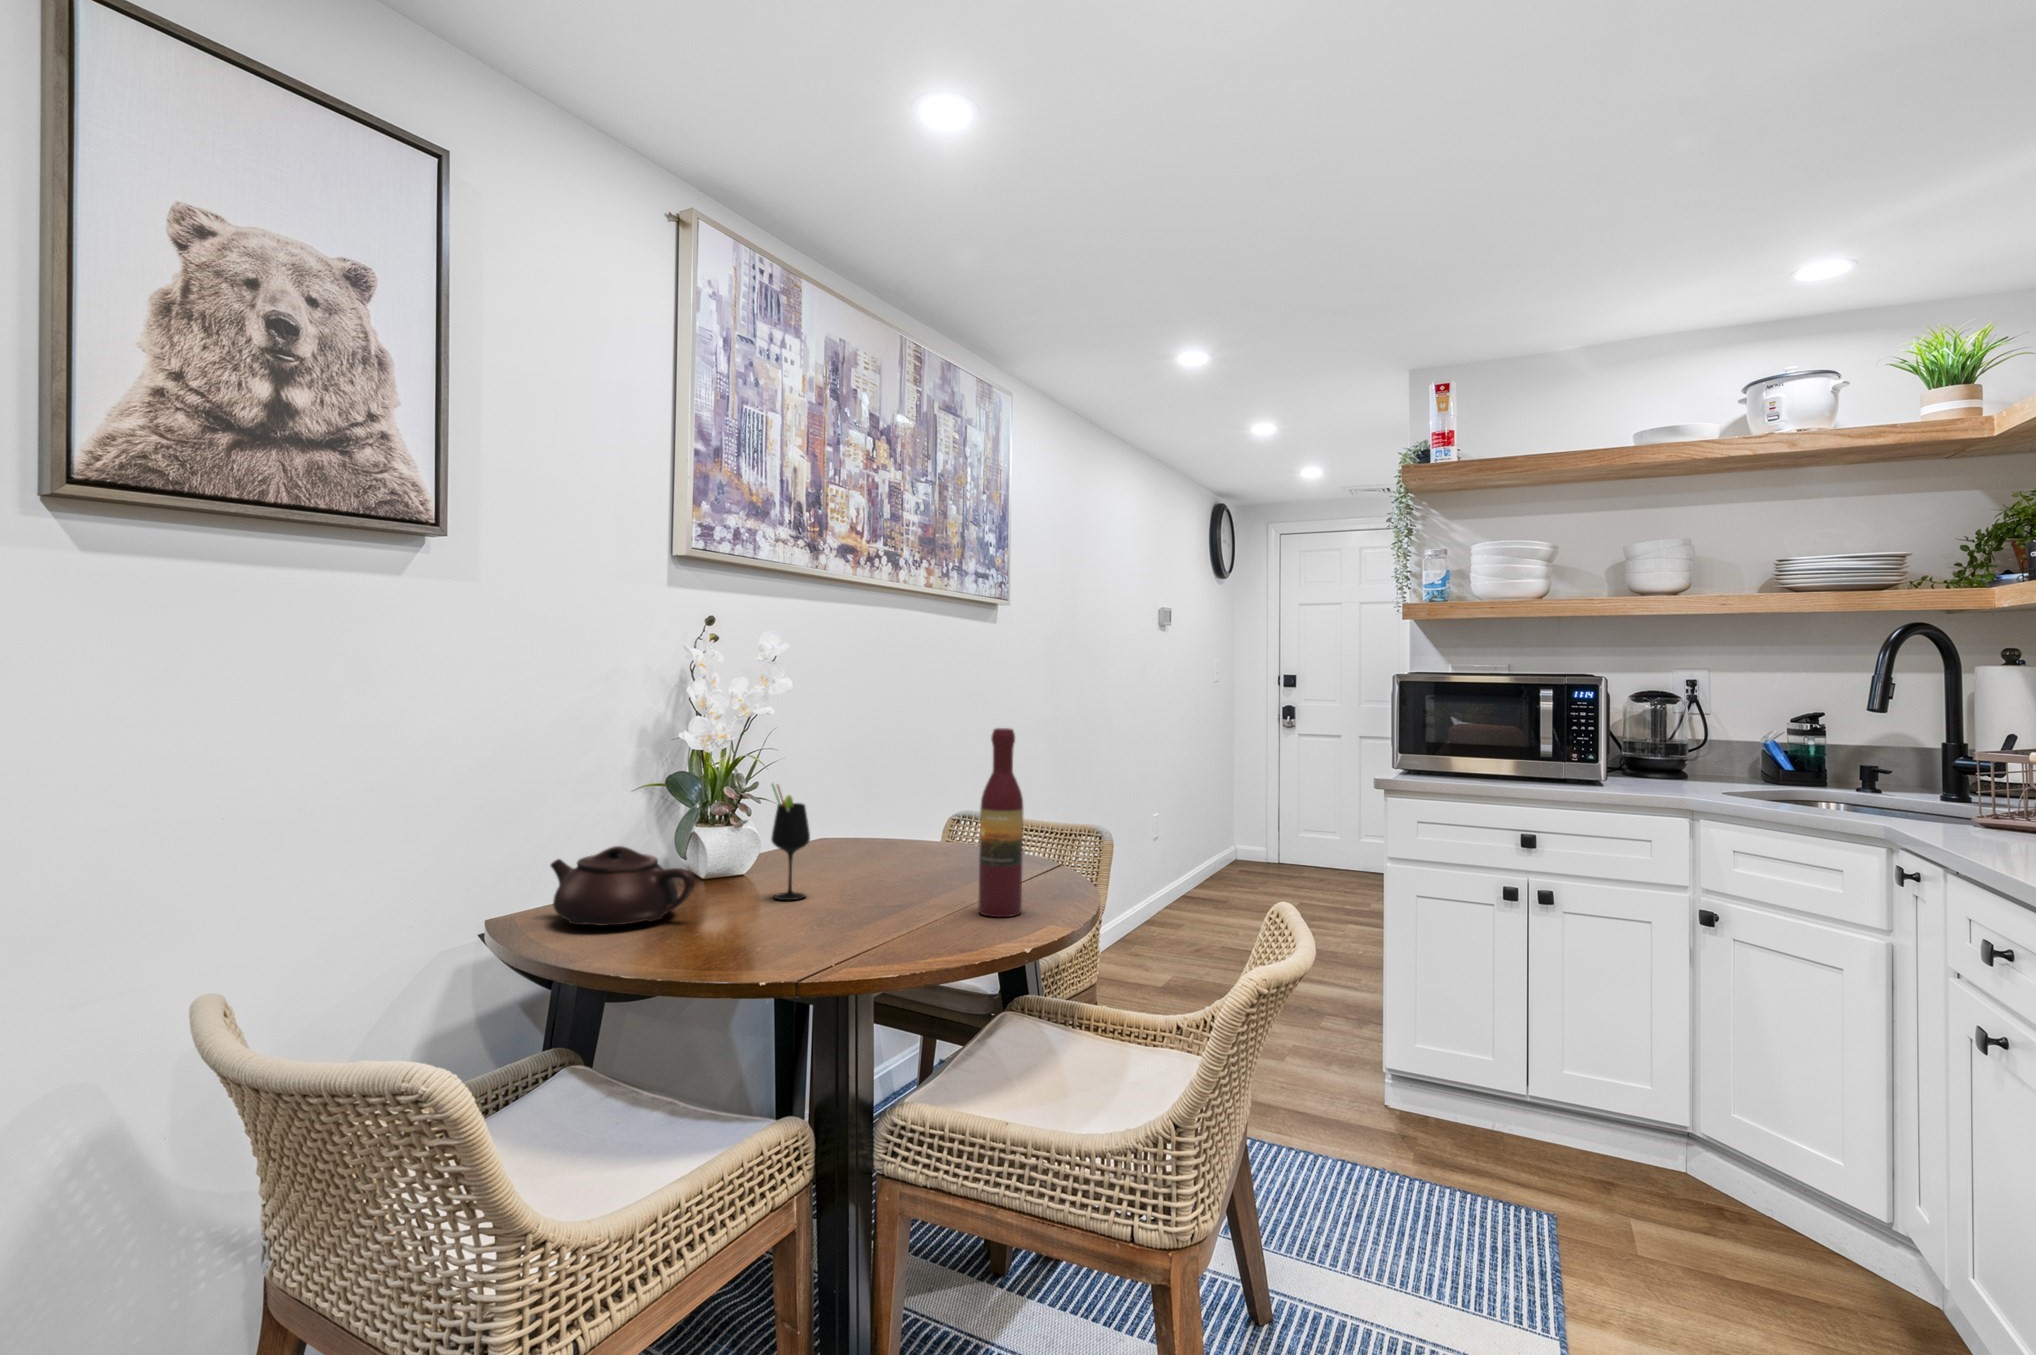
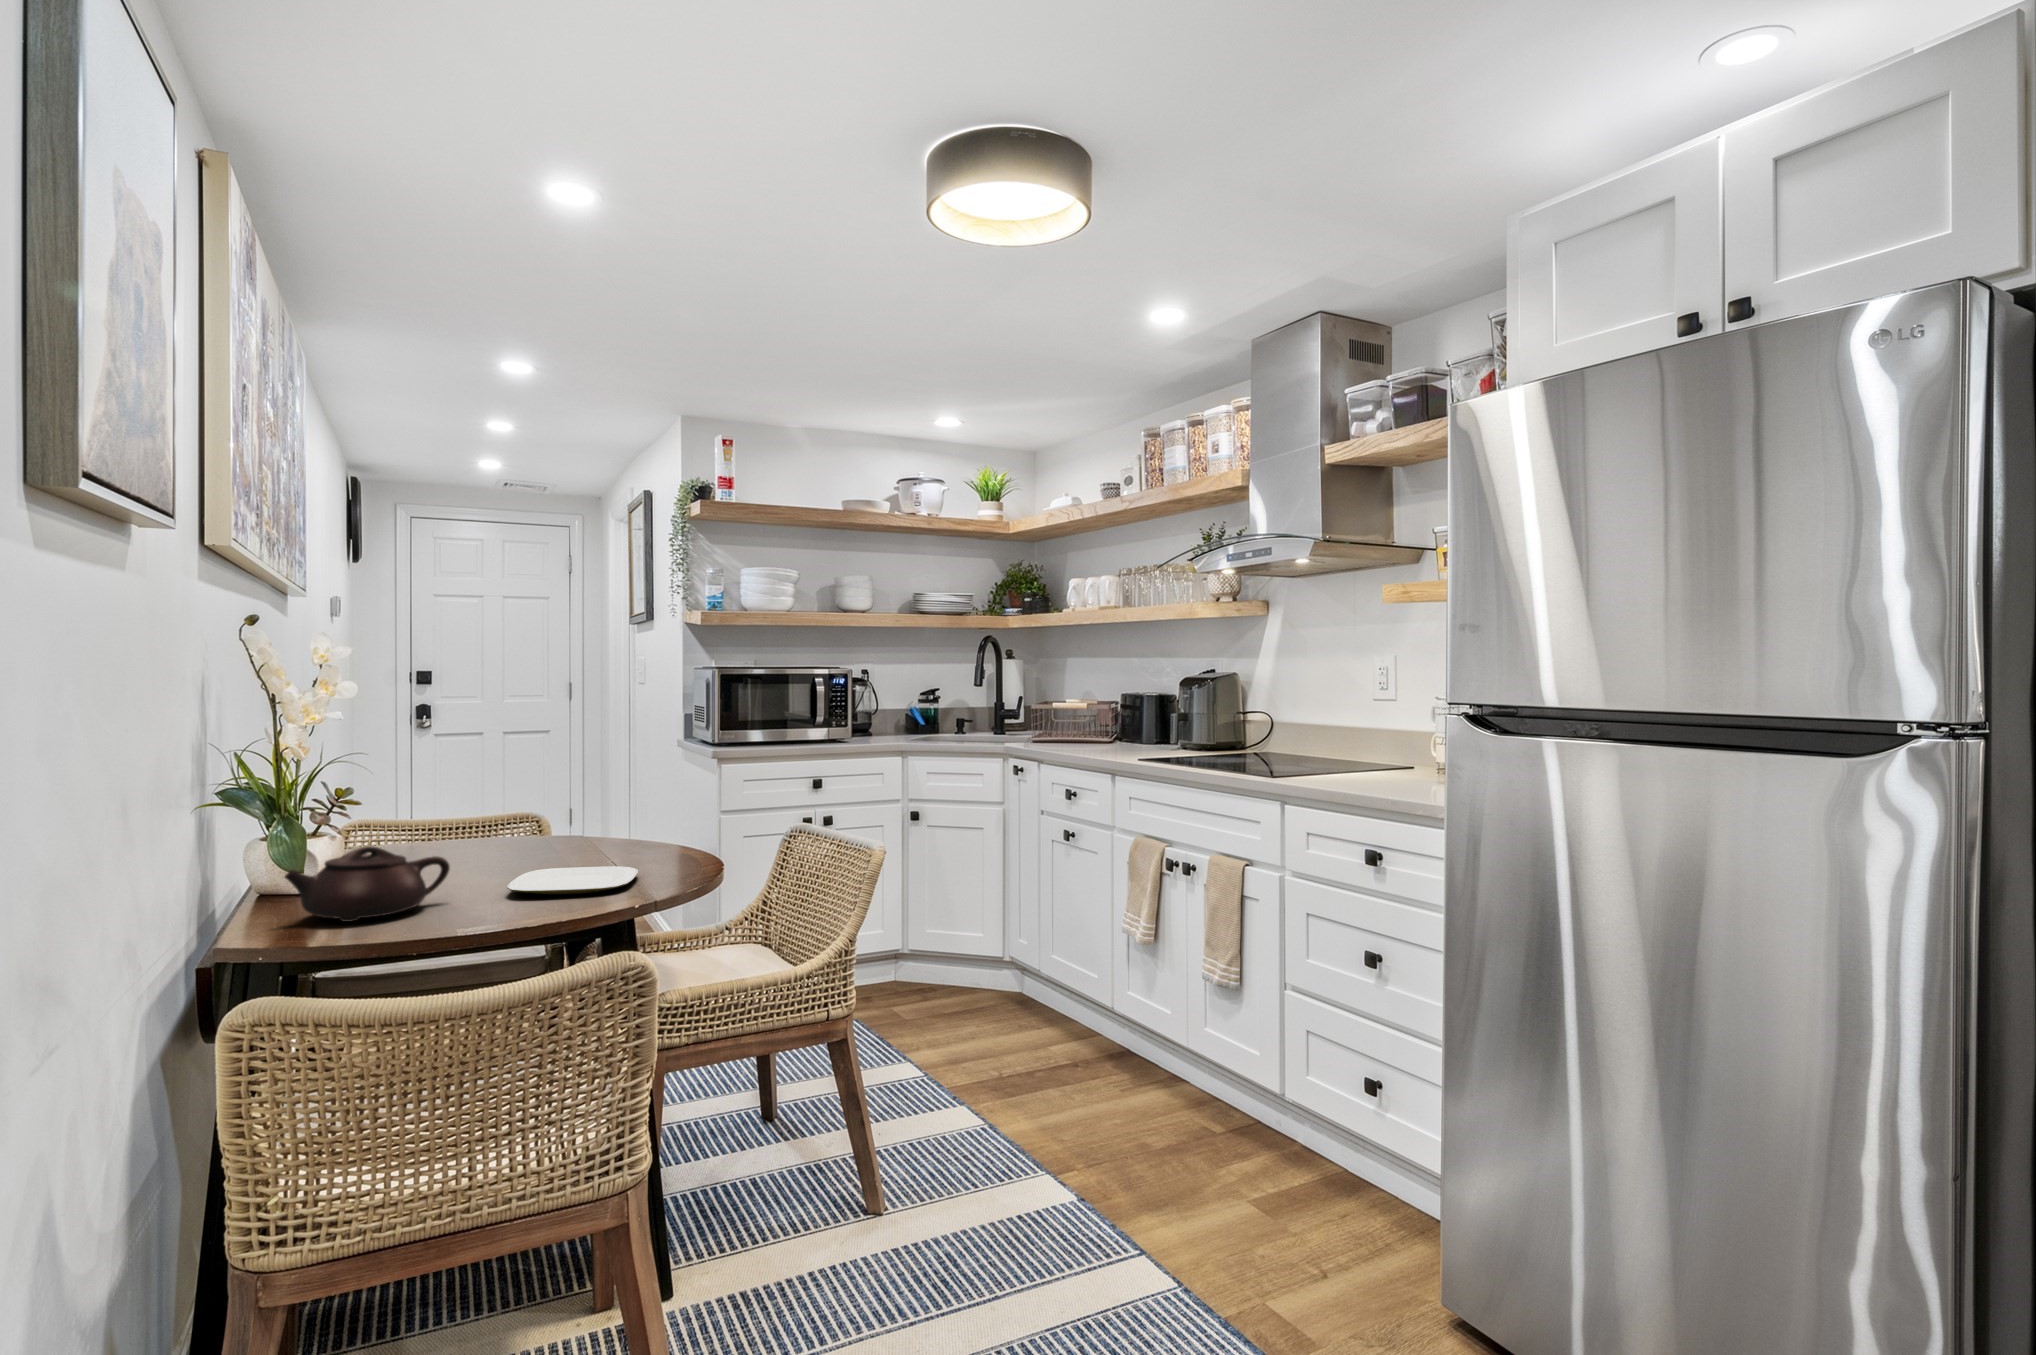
wine bottle: present [978,728,1023,917] -> none [638,718,672,859]
wine glass: present [771,784,810,900] -> none [441,780,478,882]
plate: none [725,903,898,951] -> present [507,867,638,894]

